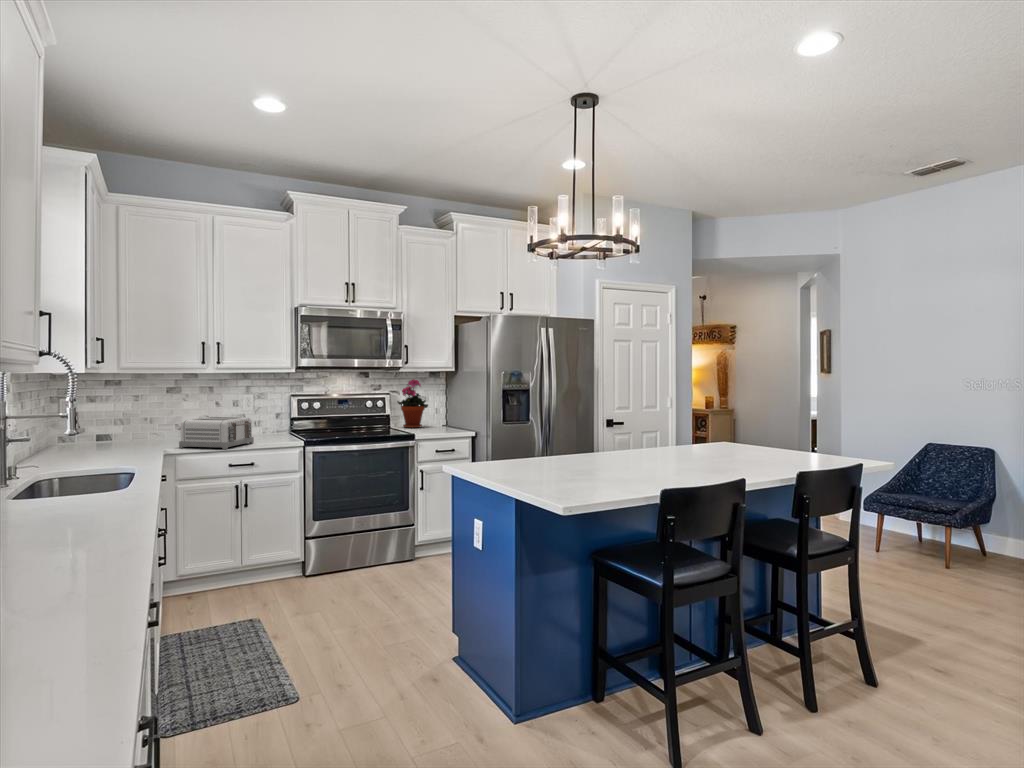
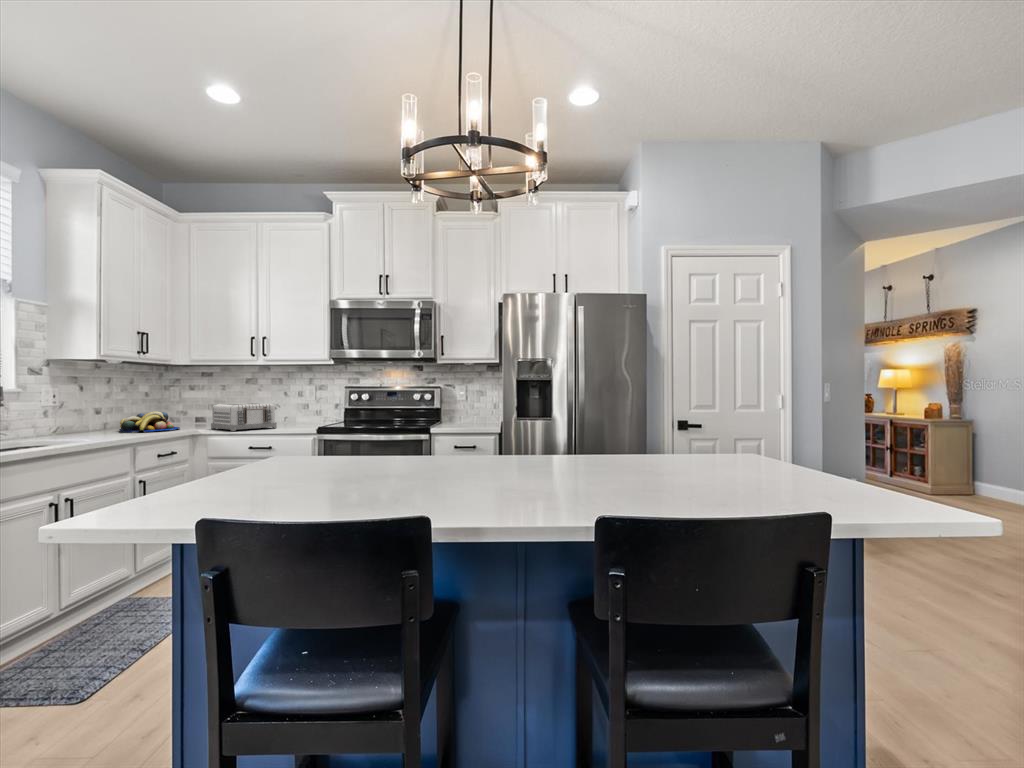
potted plant: present [397,379,428,428] -> none [451,372,482,422]
fruit bowl: none [70,431,142,458] -> present [119,411,180,433]

